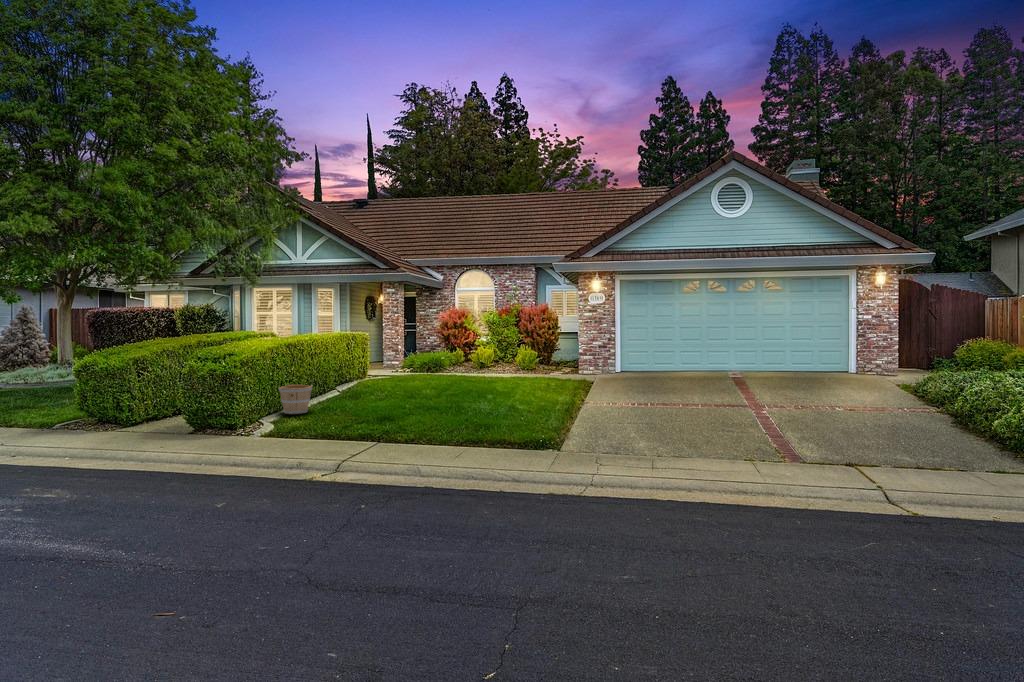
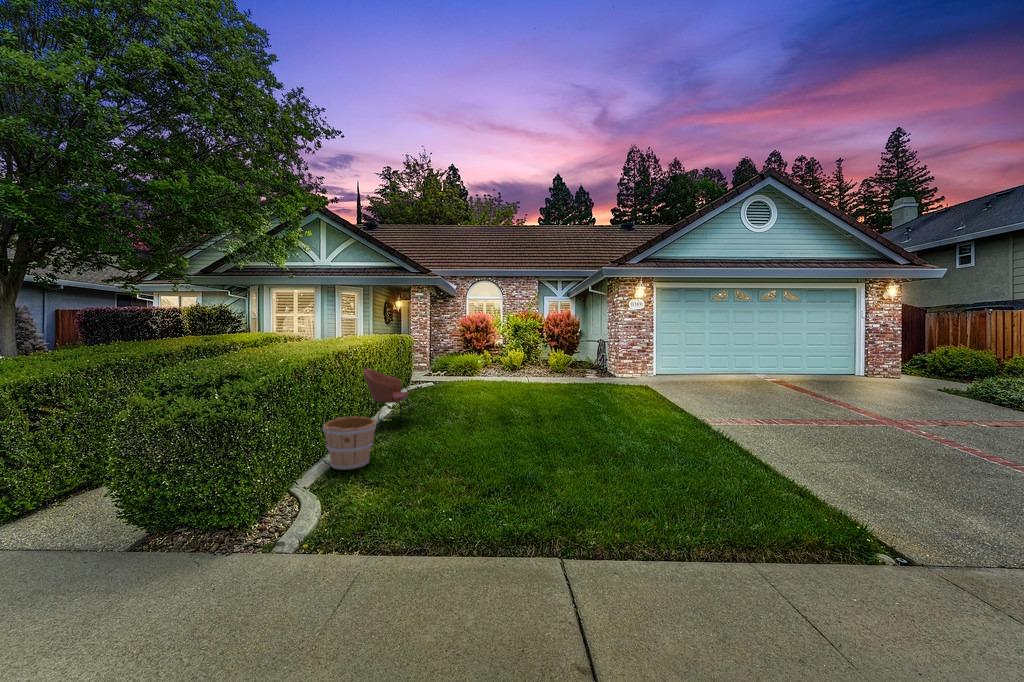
chair: none [311,356,347,399] -> present [364,369,410,430]

